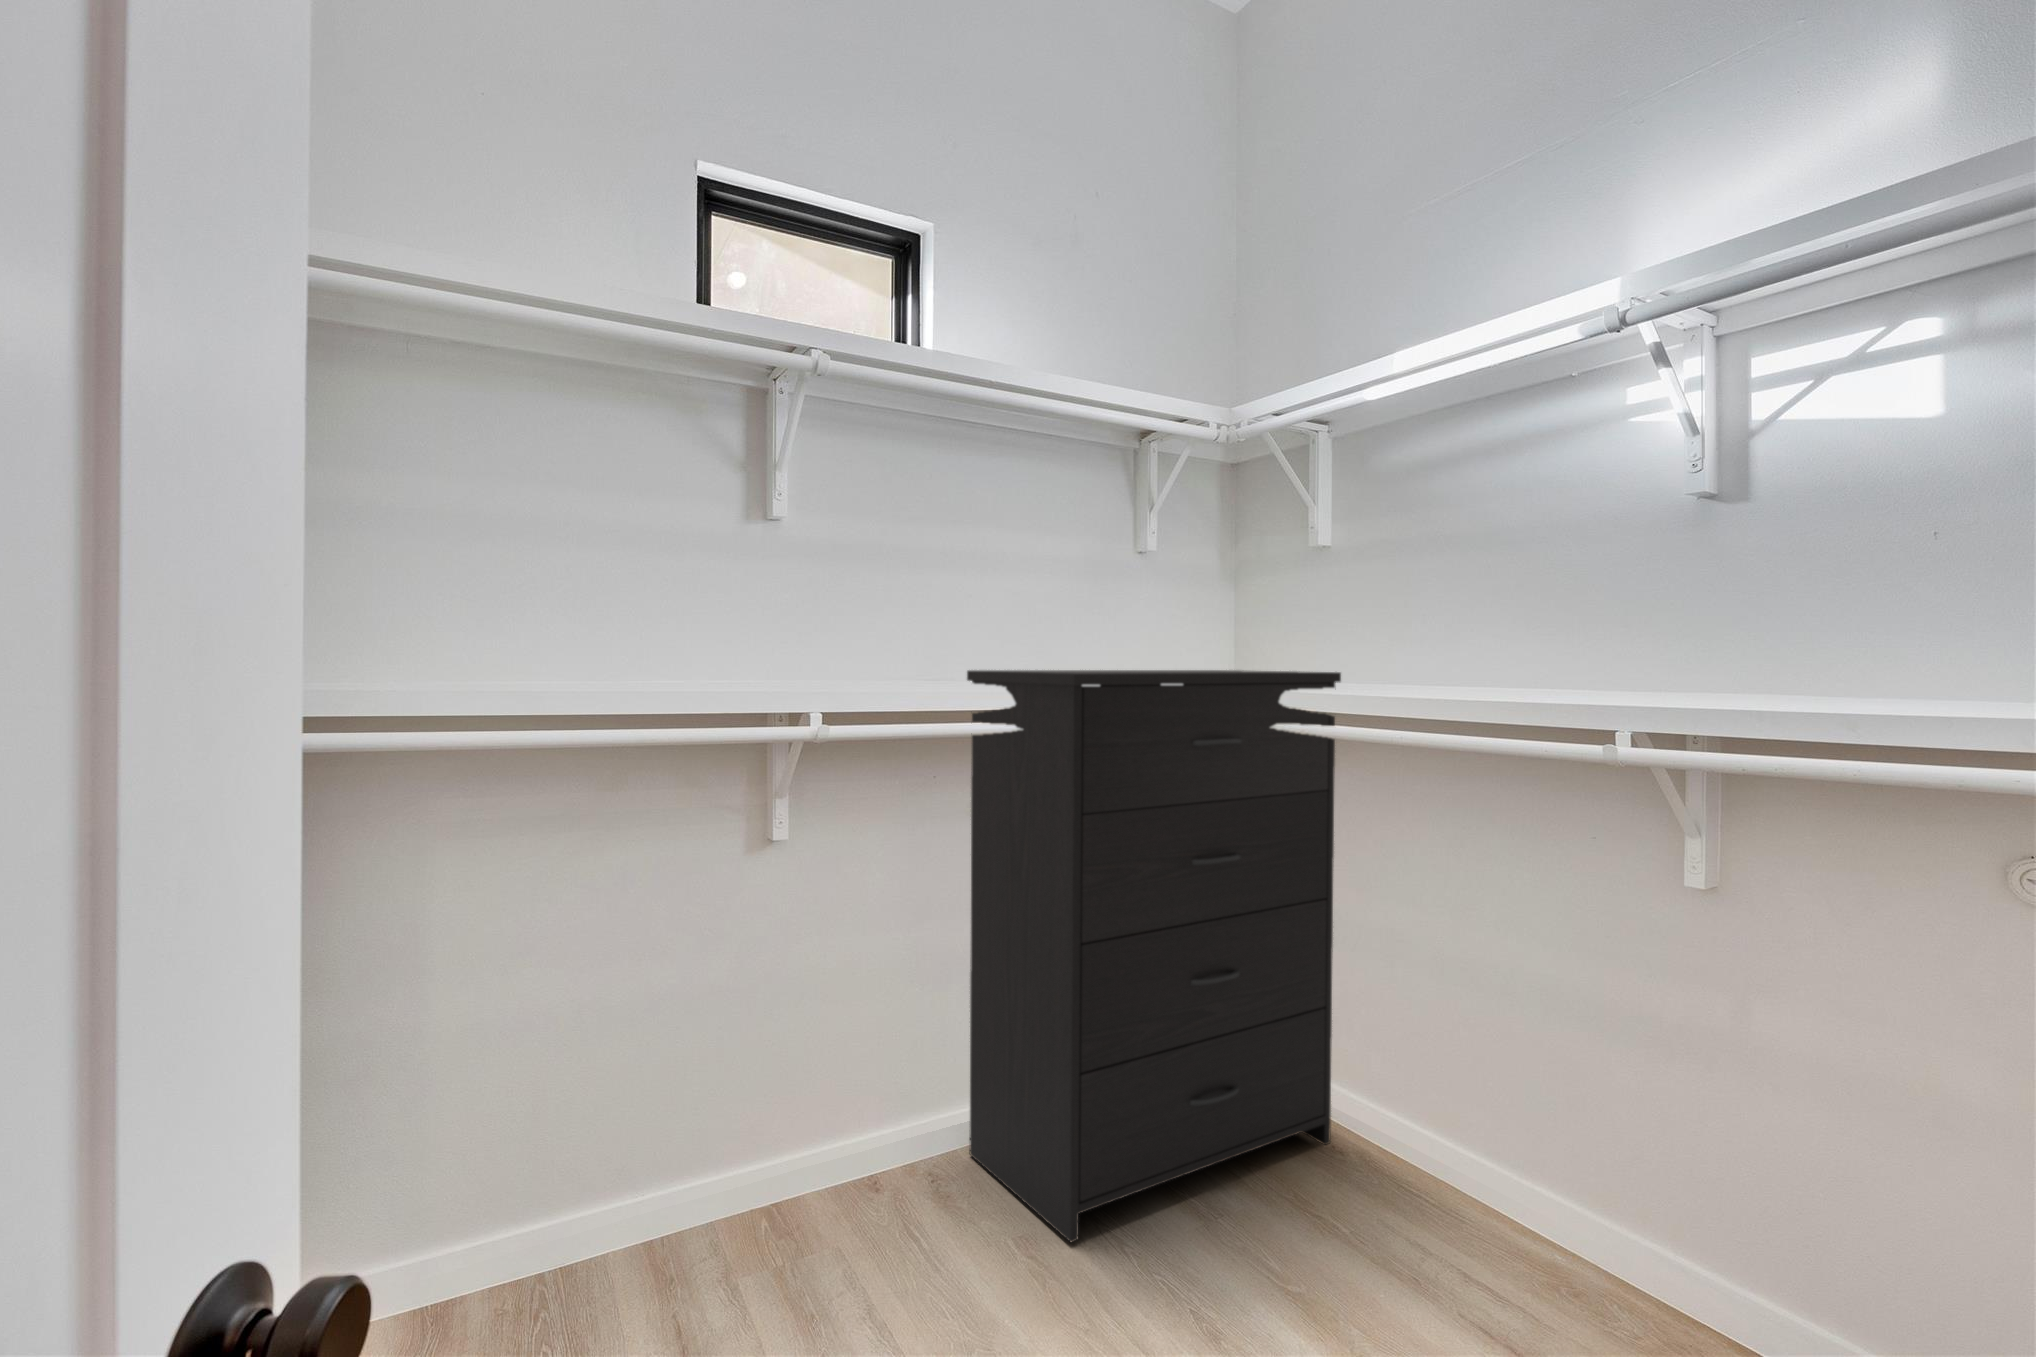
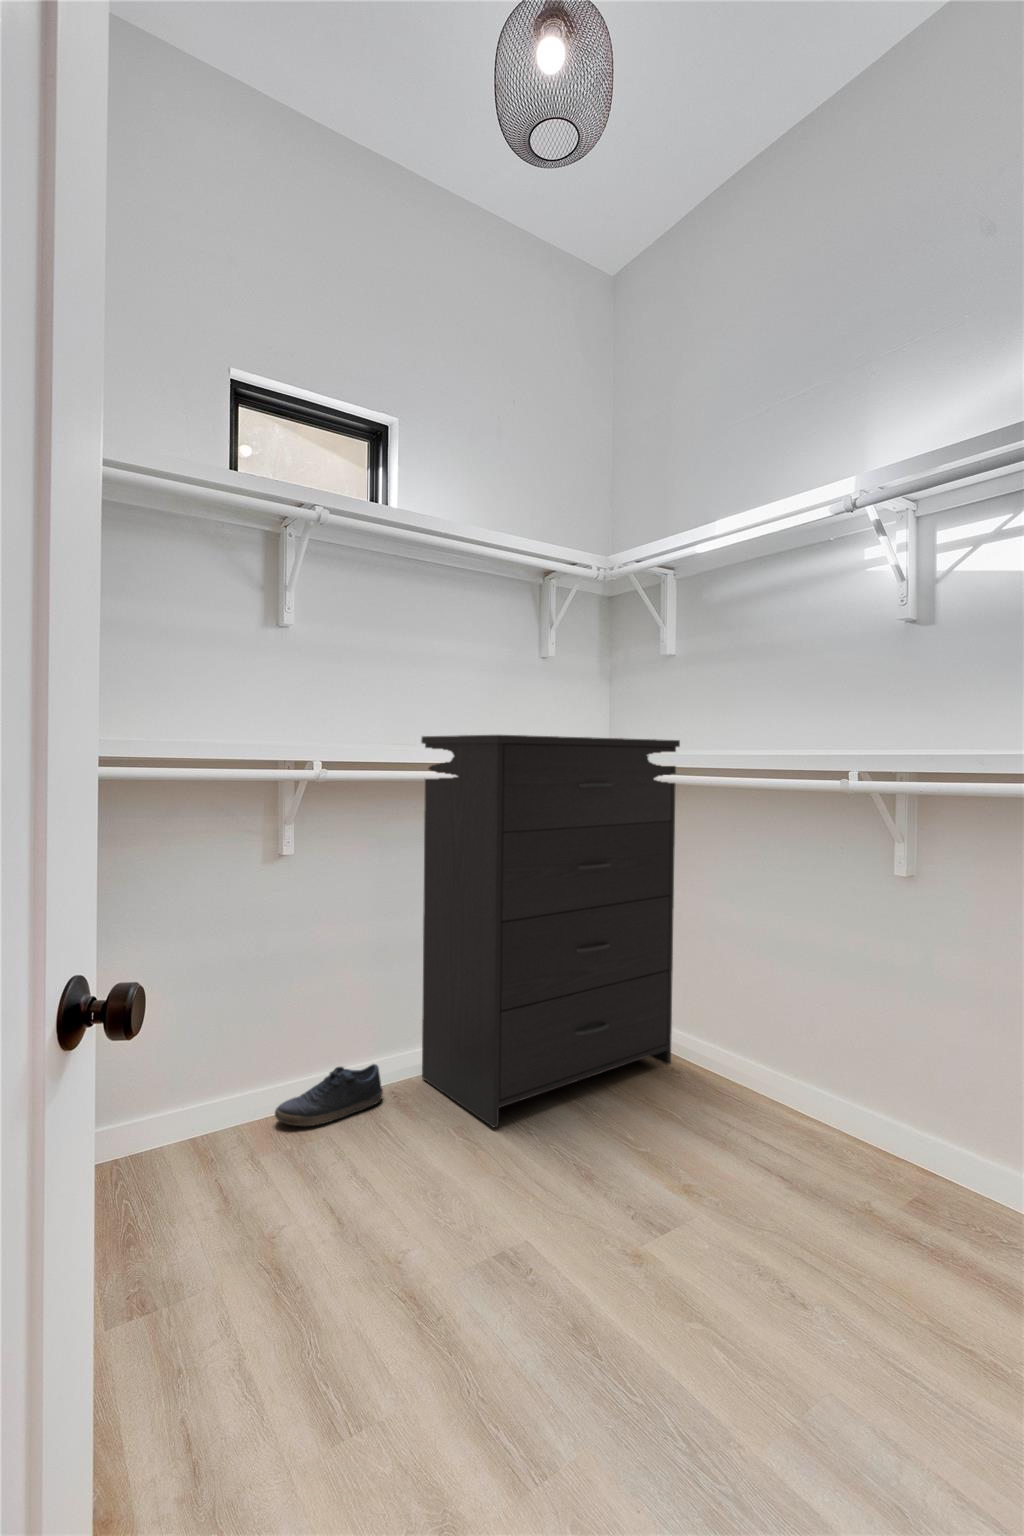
shoe: none [762,1135,914,1228] -> present [275,1064,383,1126]

